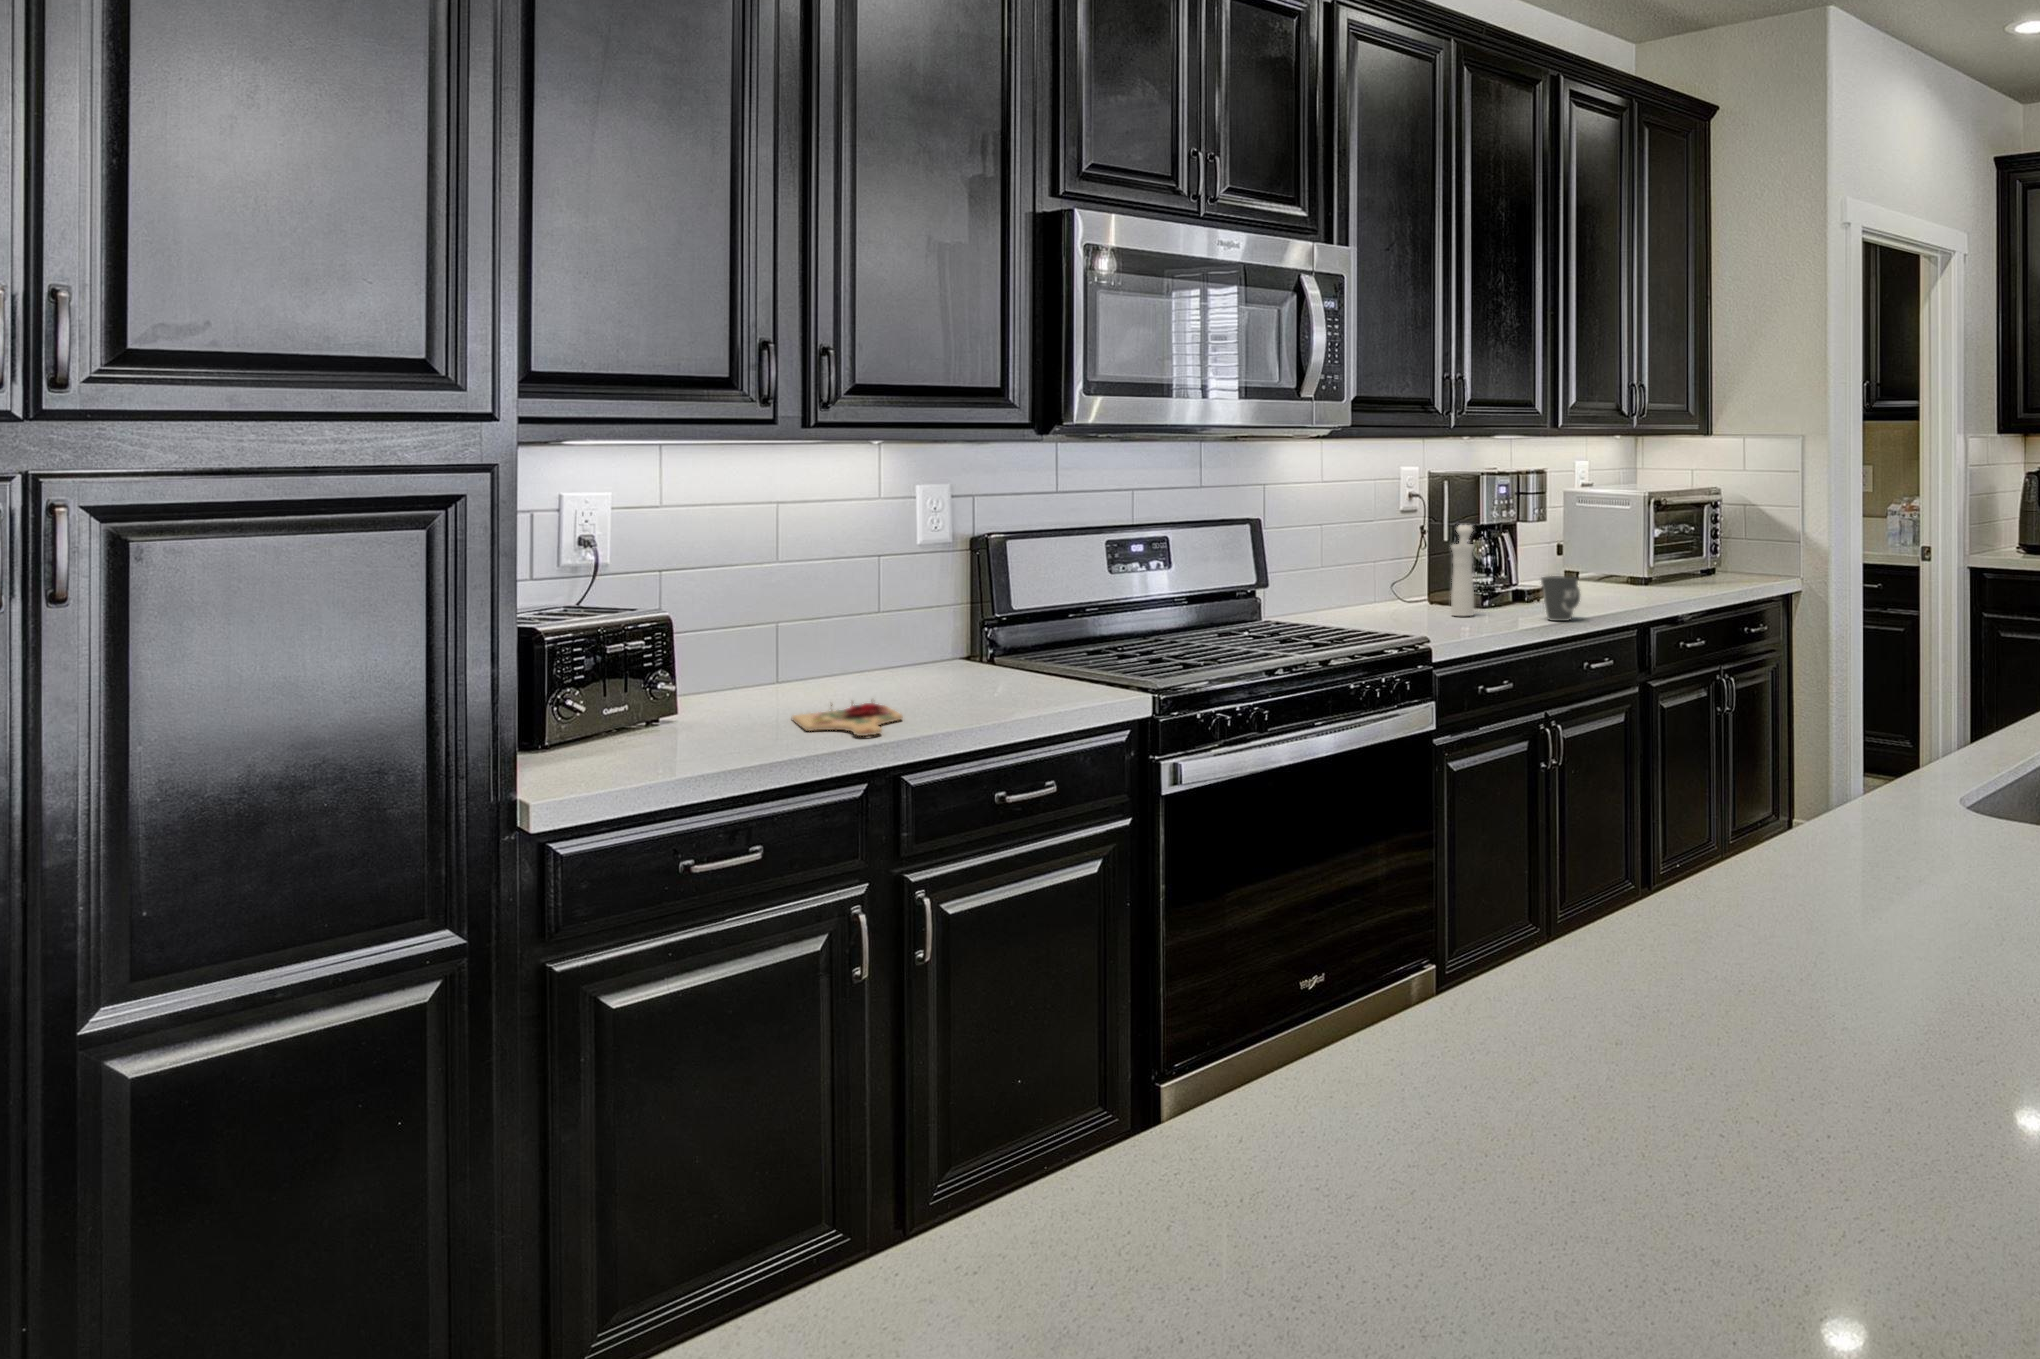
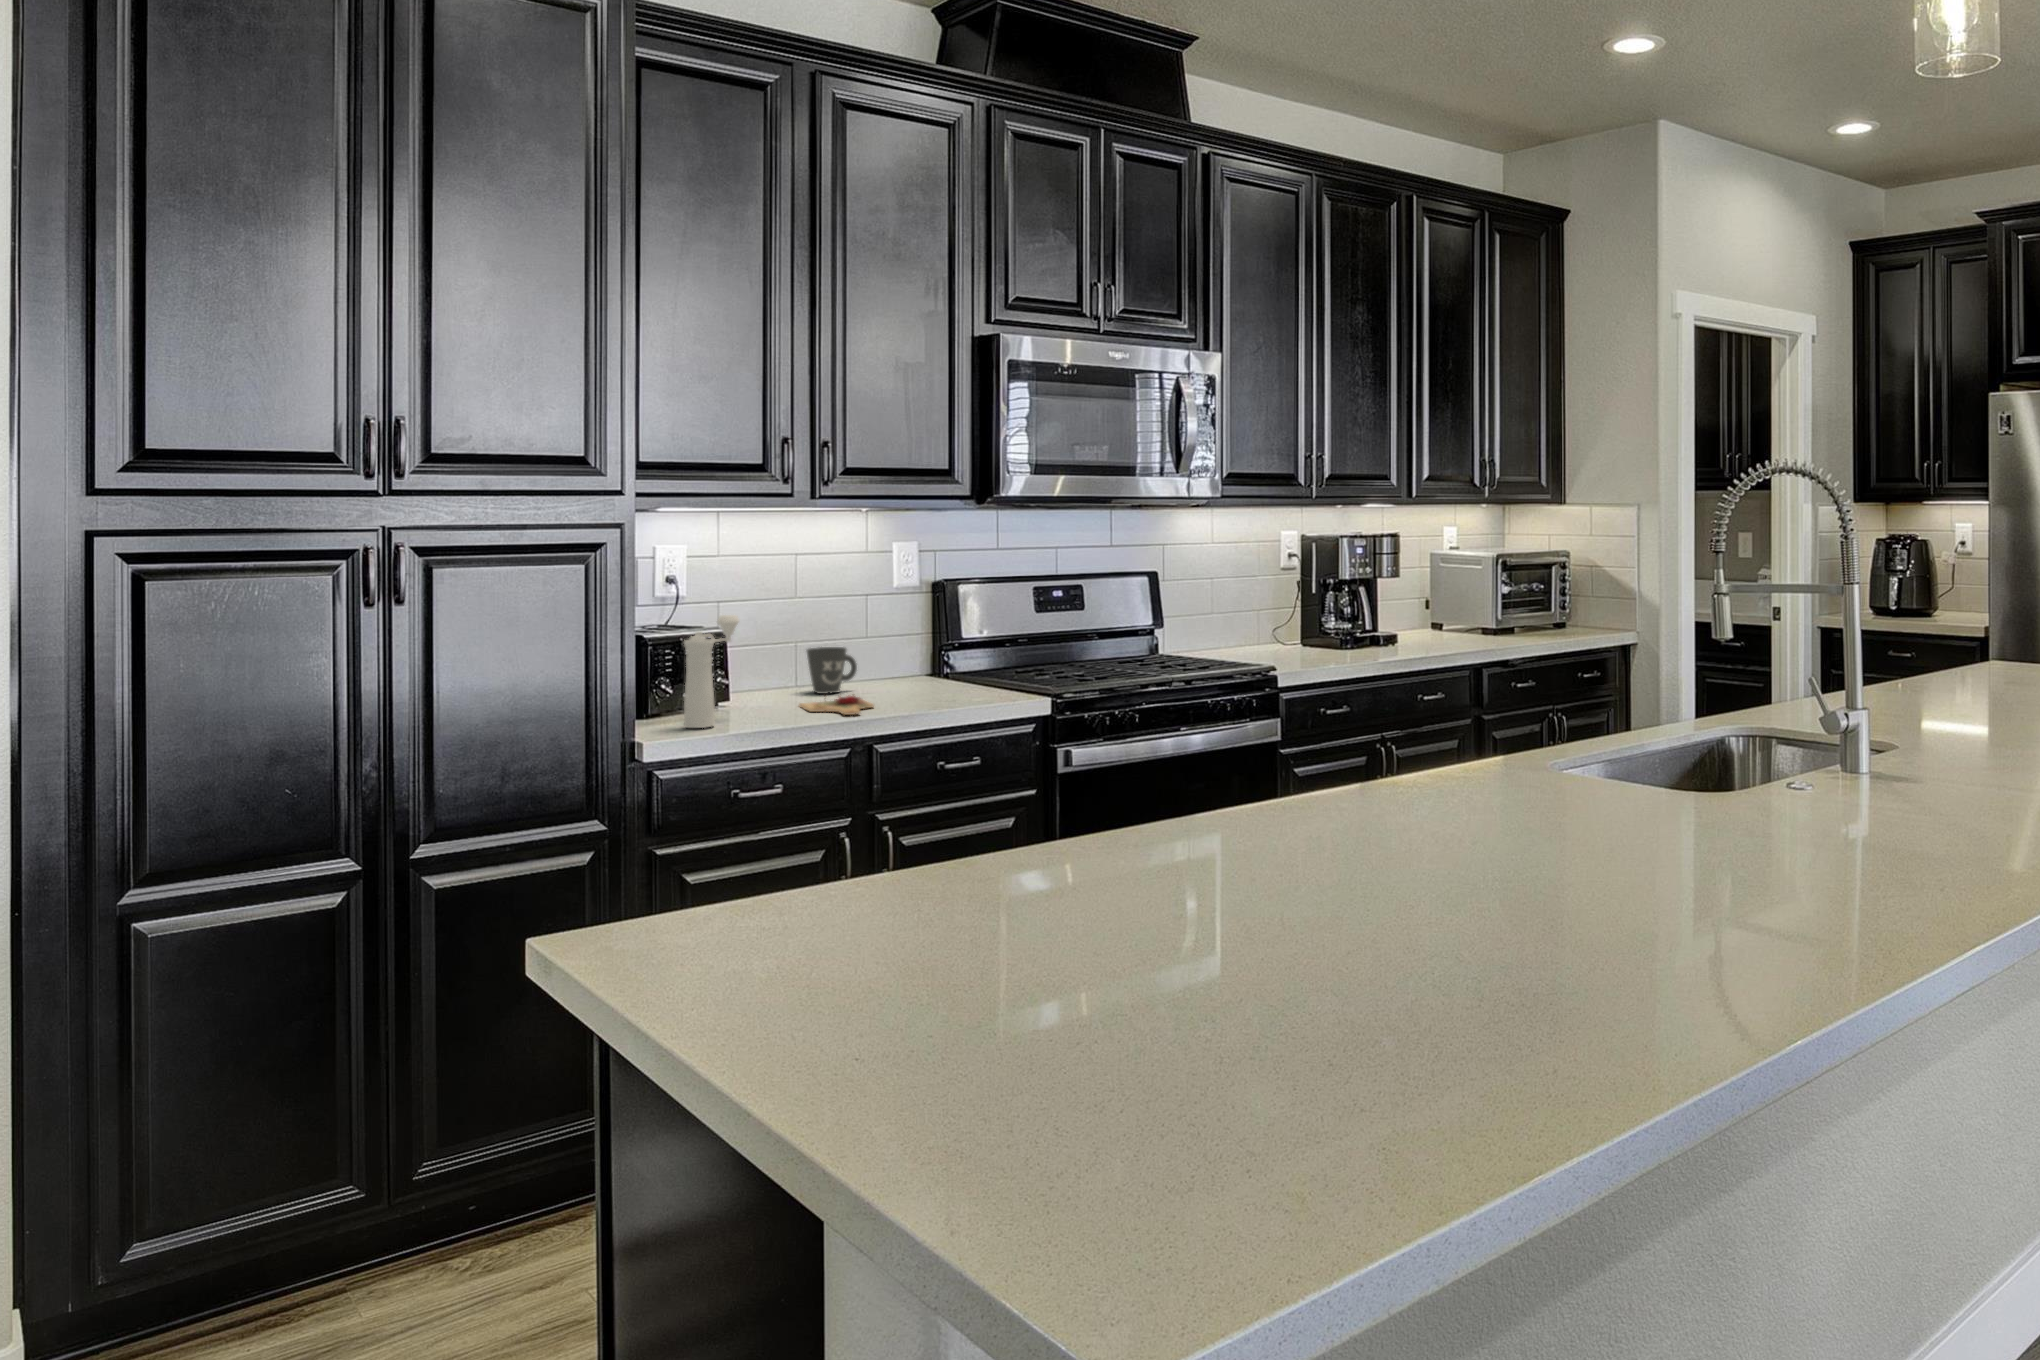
pepper mill: present [1451,525,1474,616] -> present [683,615,739,728]
mug: present [1541,576,1580,621] -> present [807,647,857,694]

